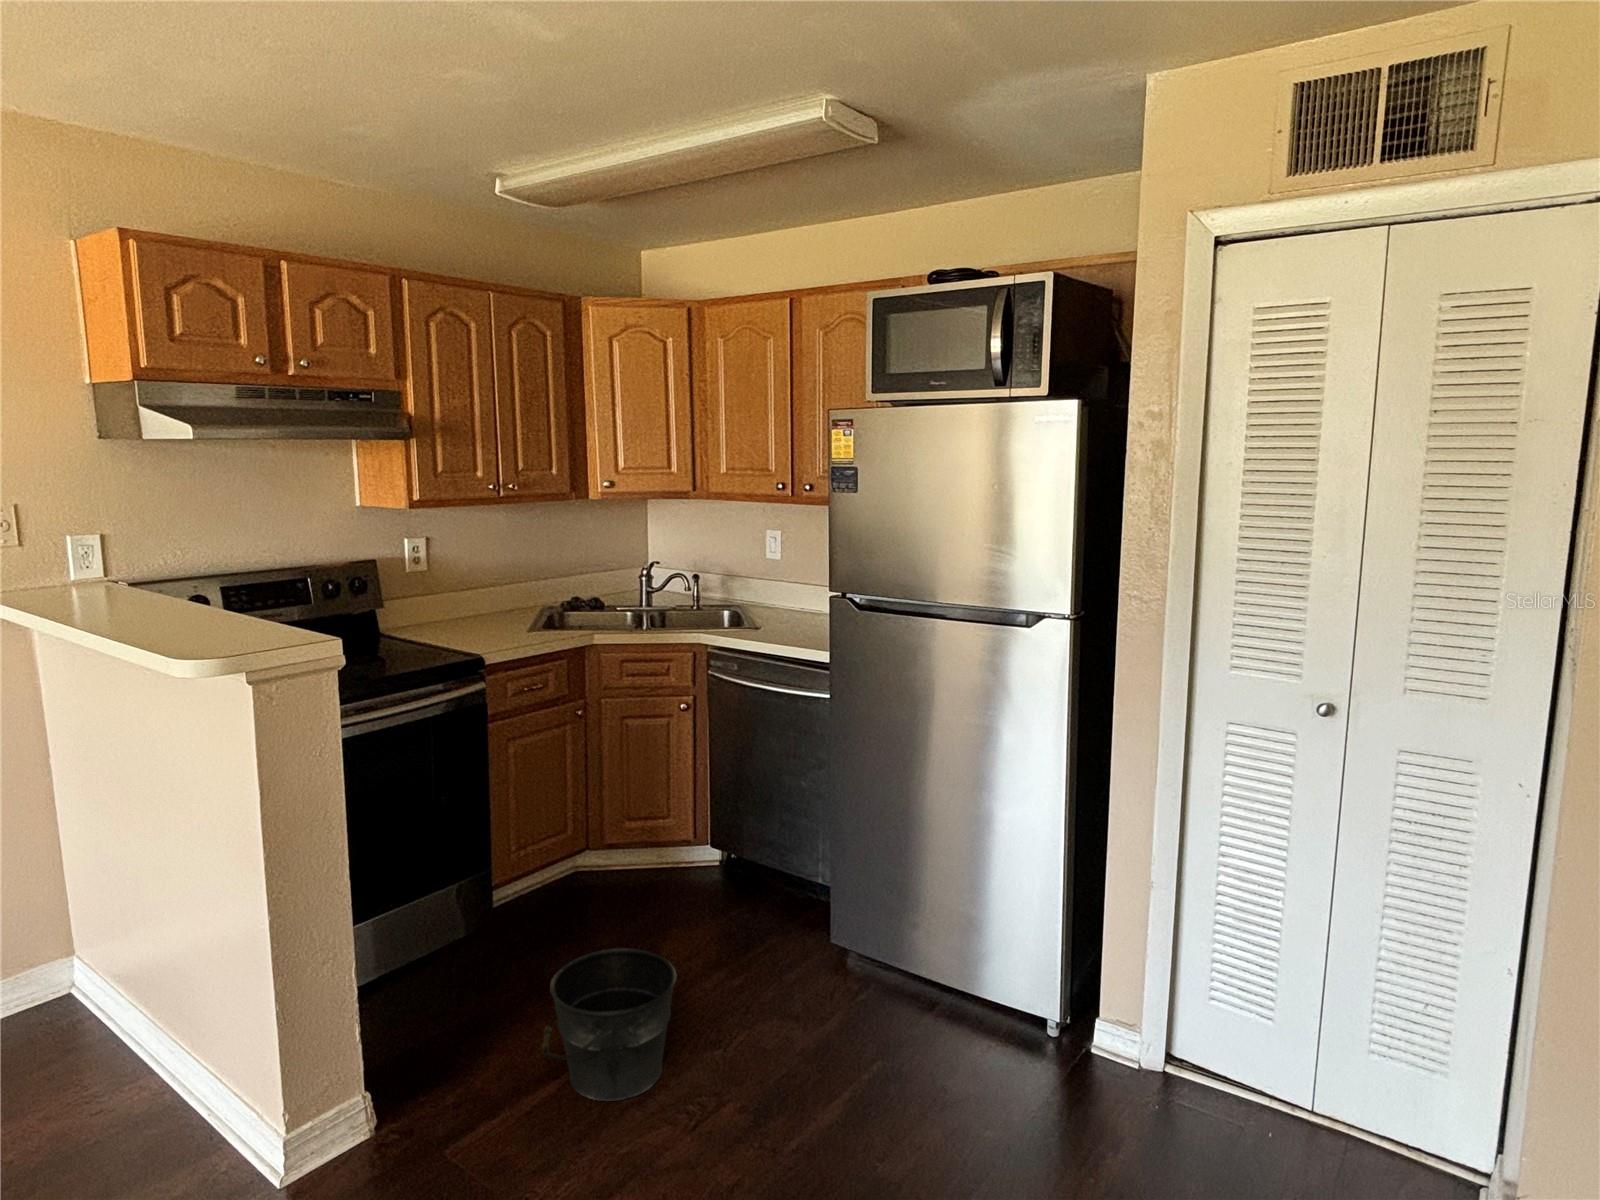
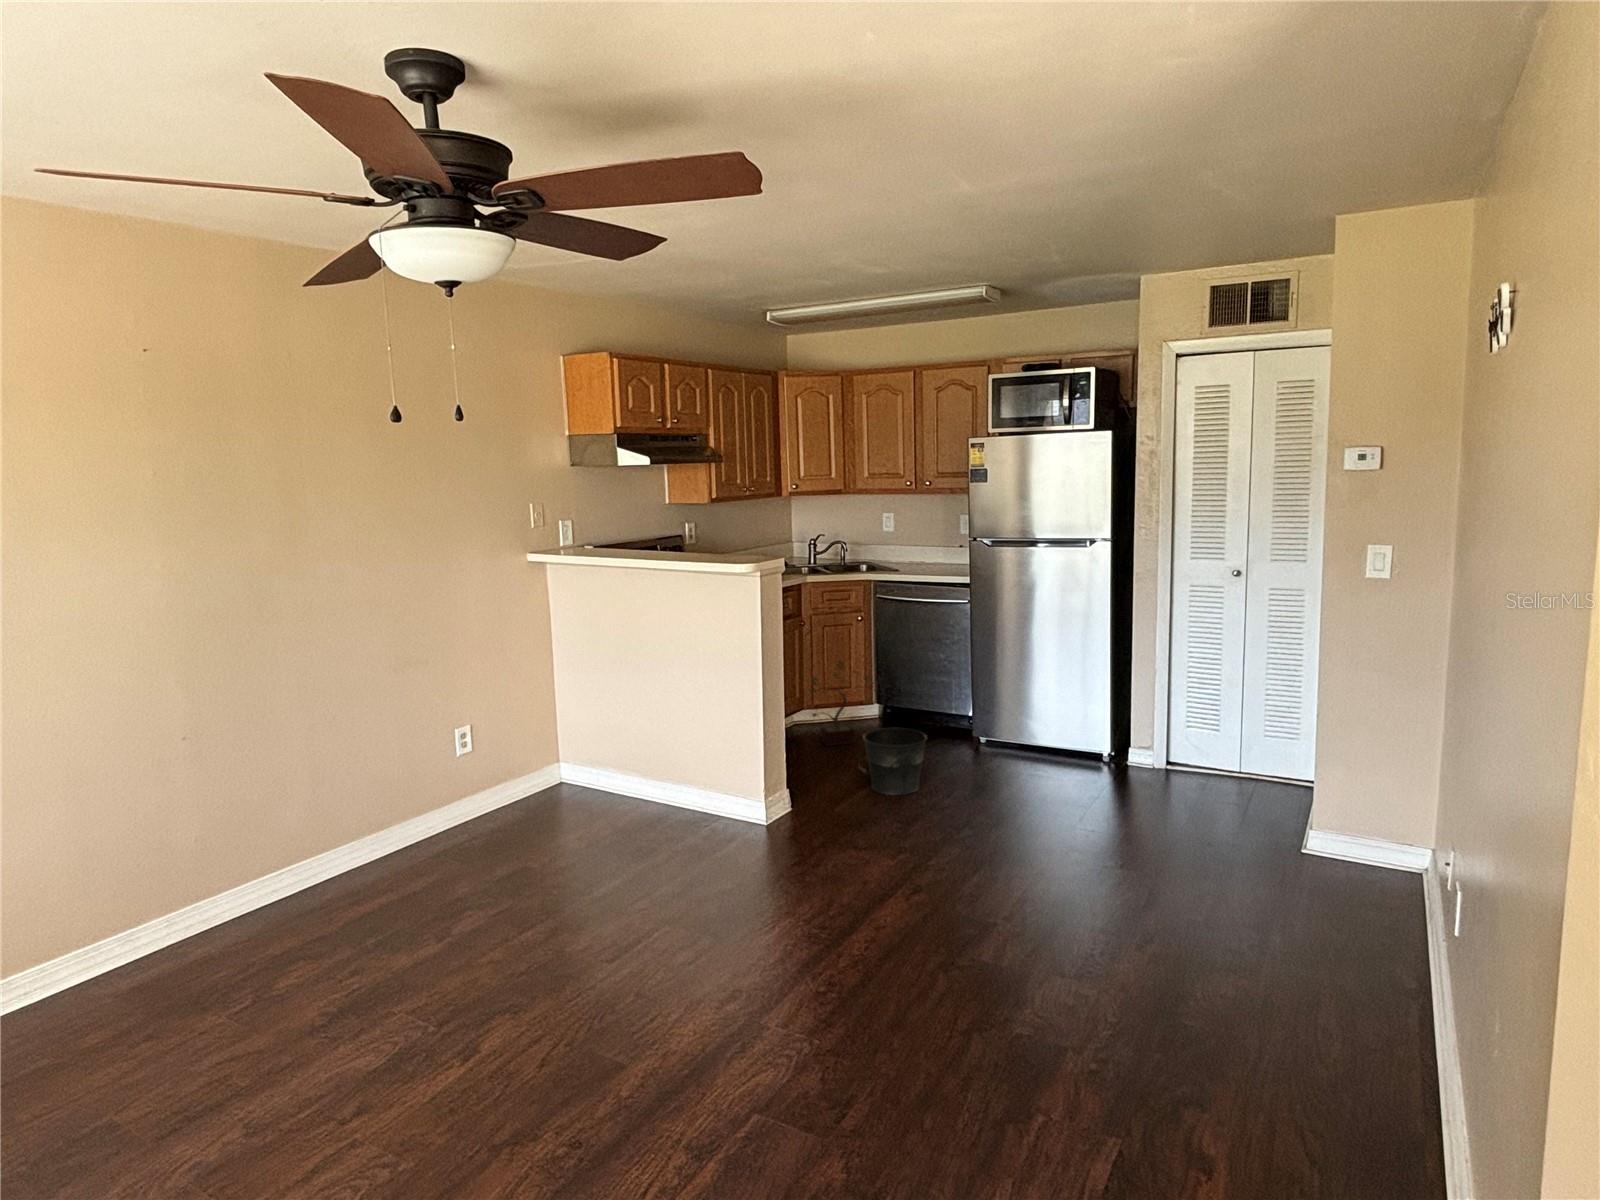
potted plant: none [553,785,690,933] -> present [810,661,883,746]

